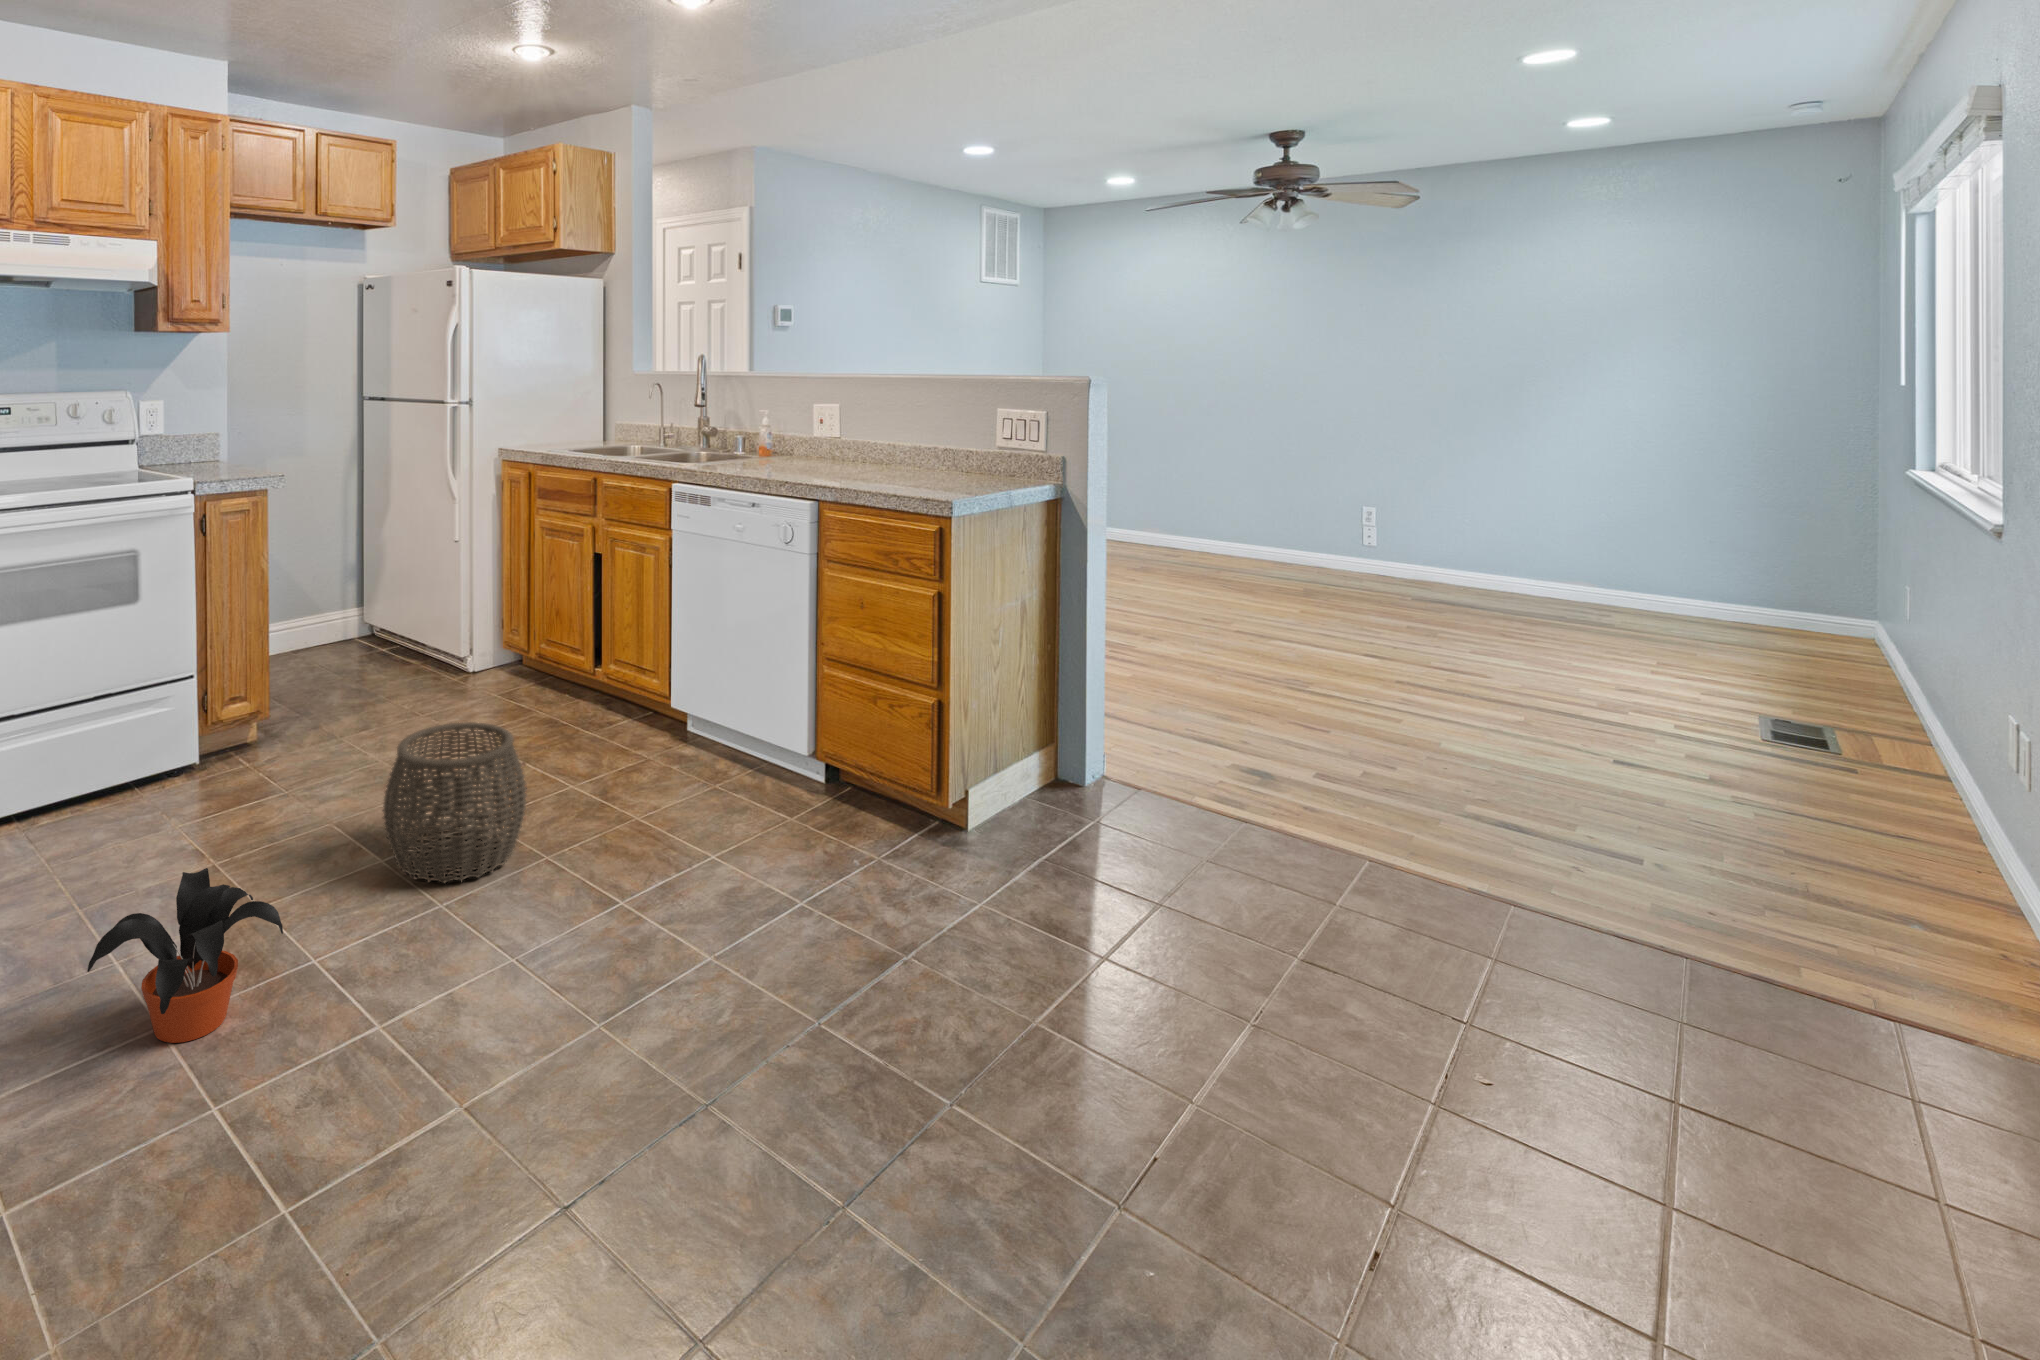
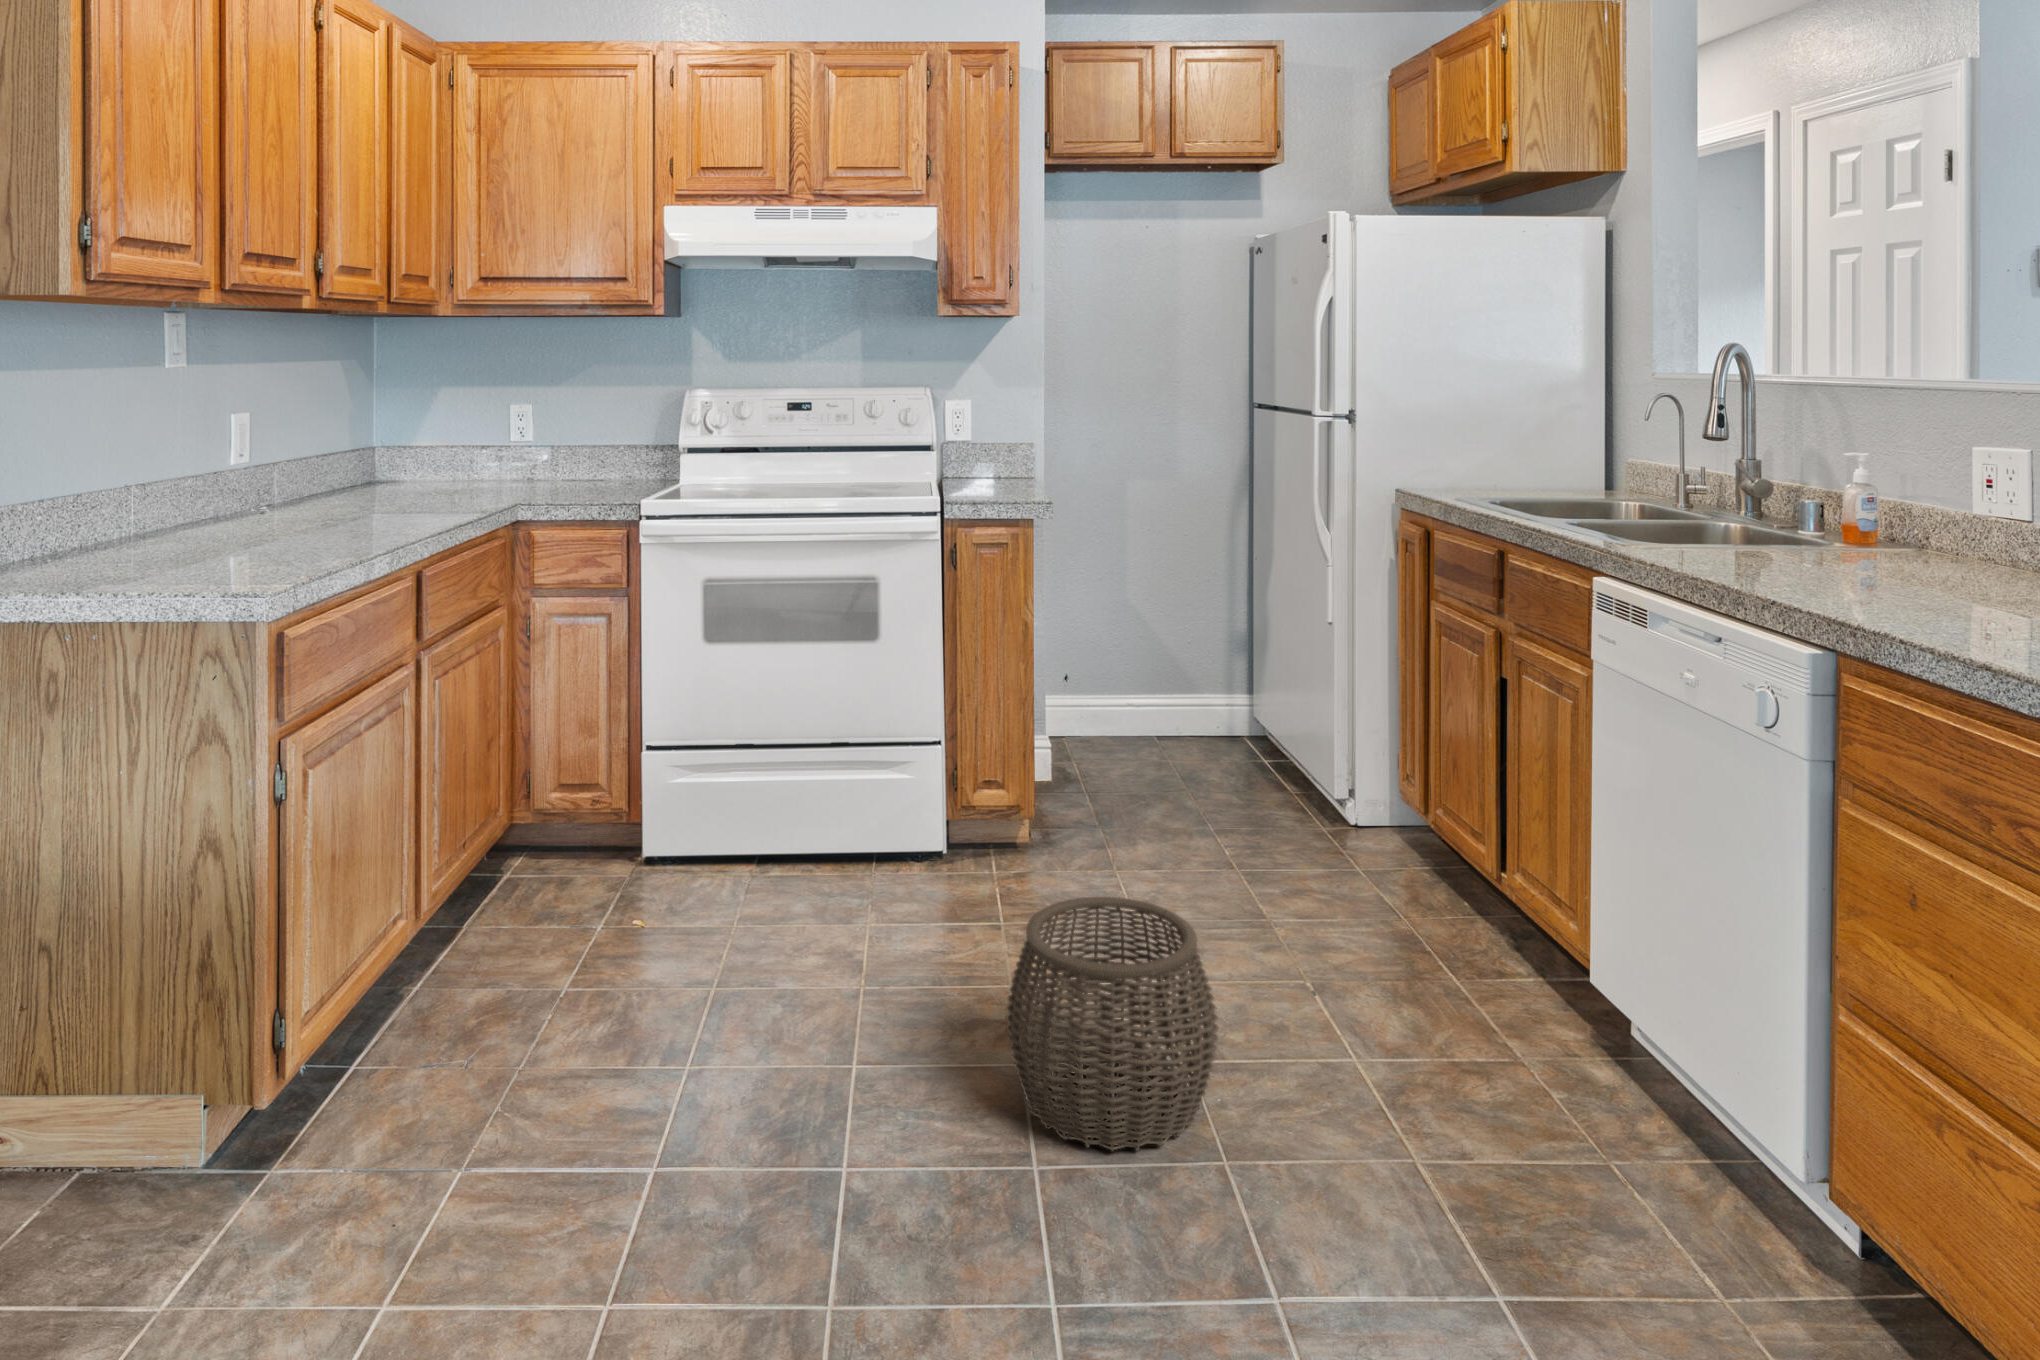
potted plant: present [87,868,283,1043] -> none [549,1003,764,1225]

